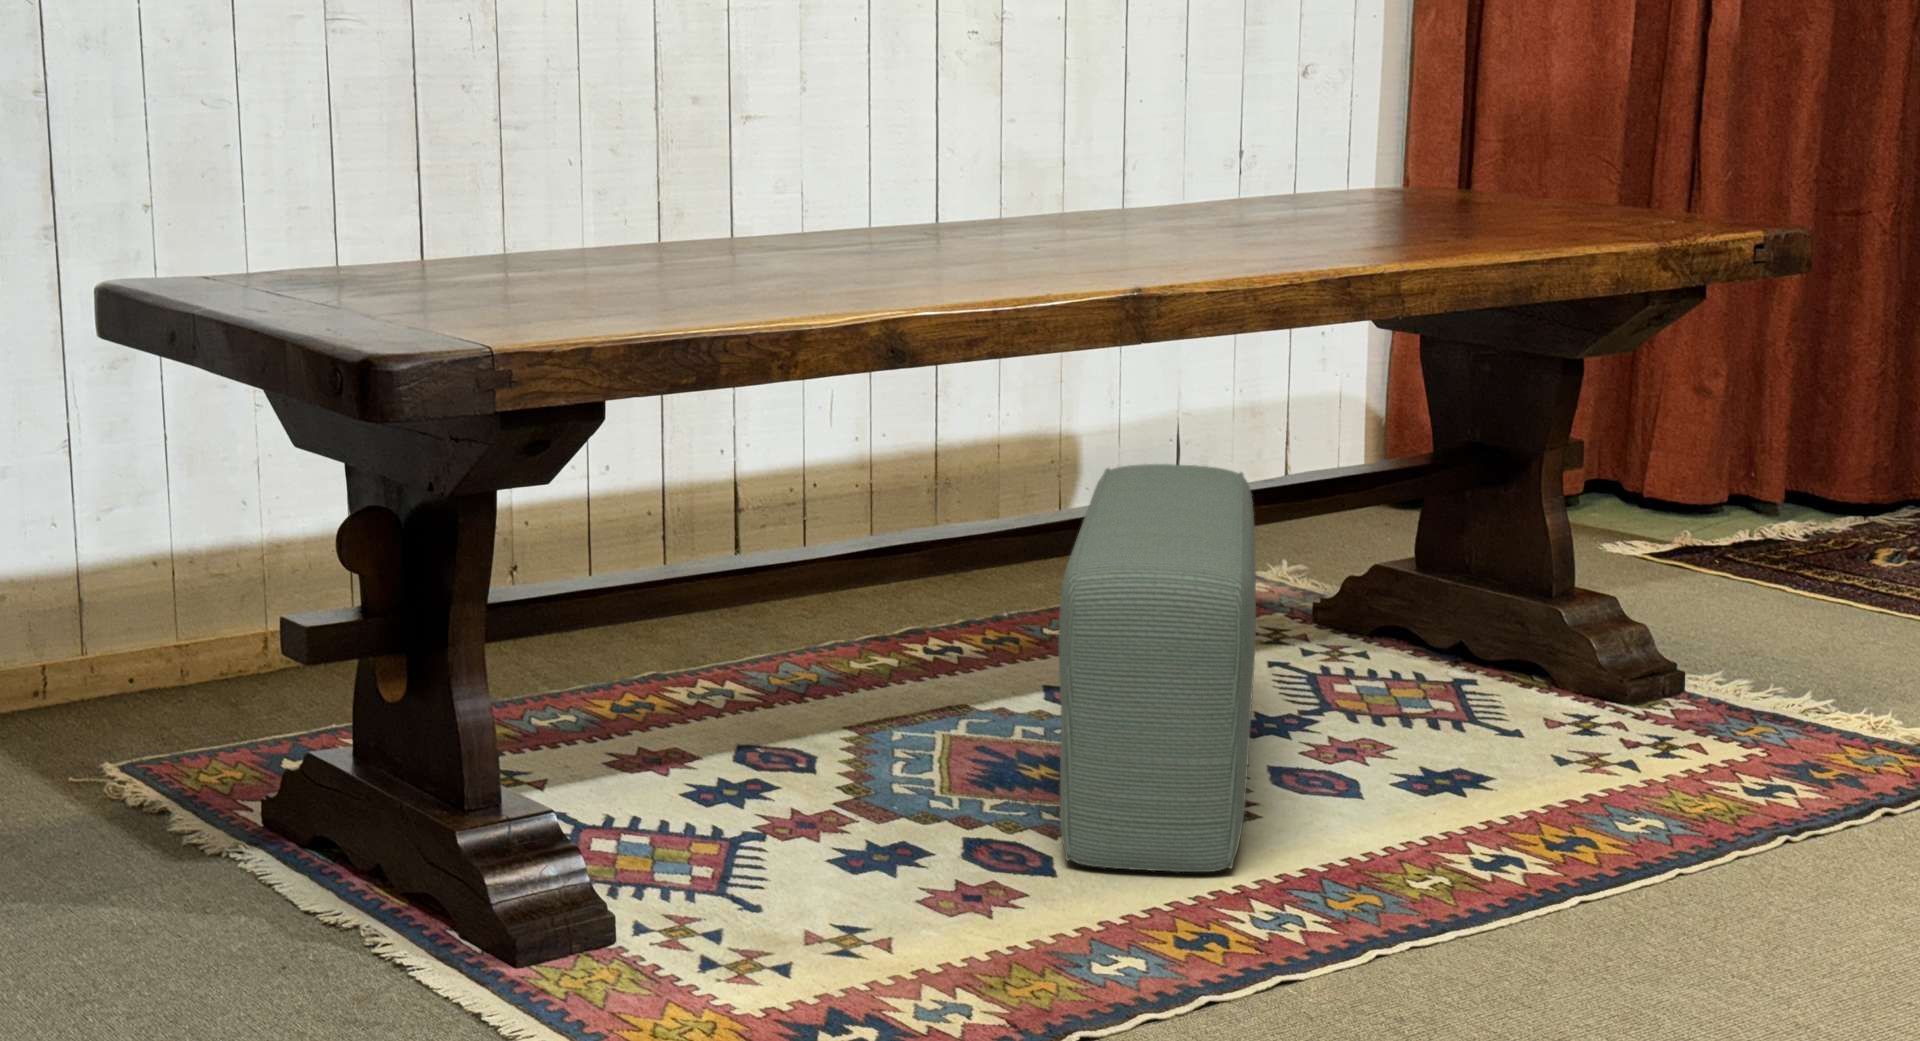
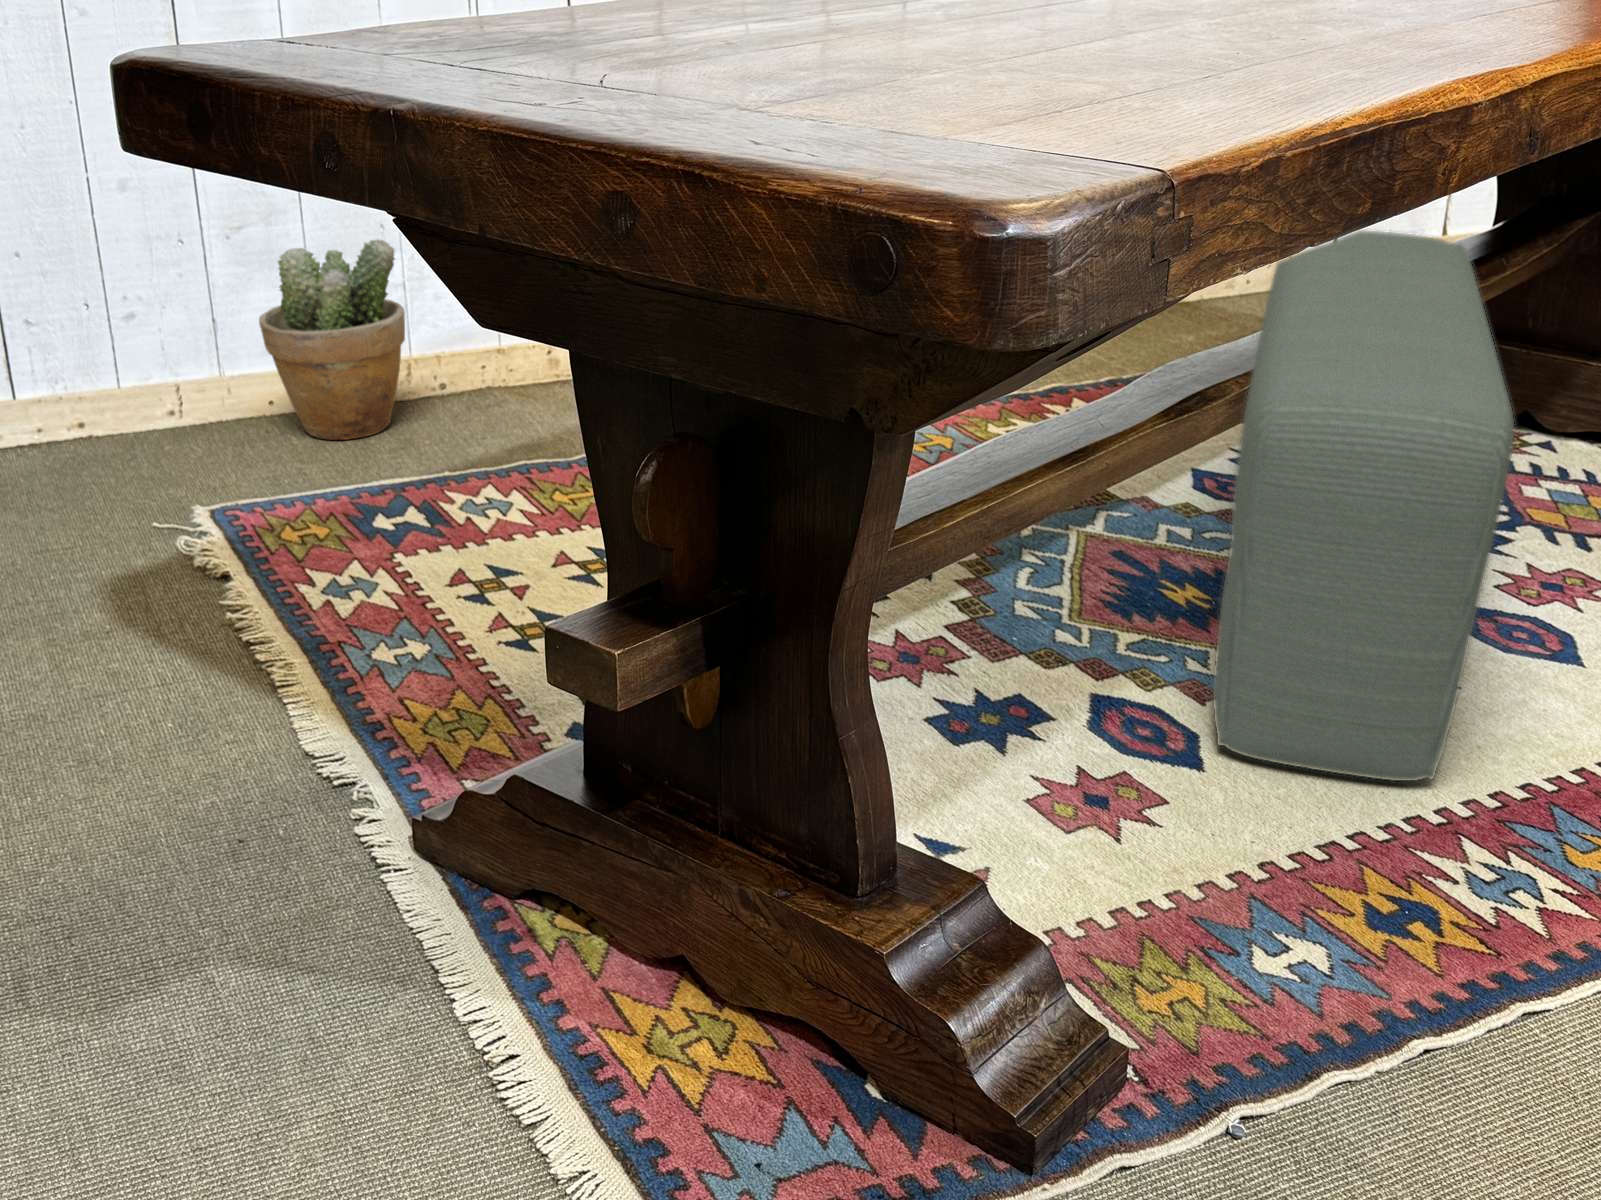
potted plant: none [127,507,275,706] -> present [259,240,405,440]

